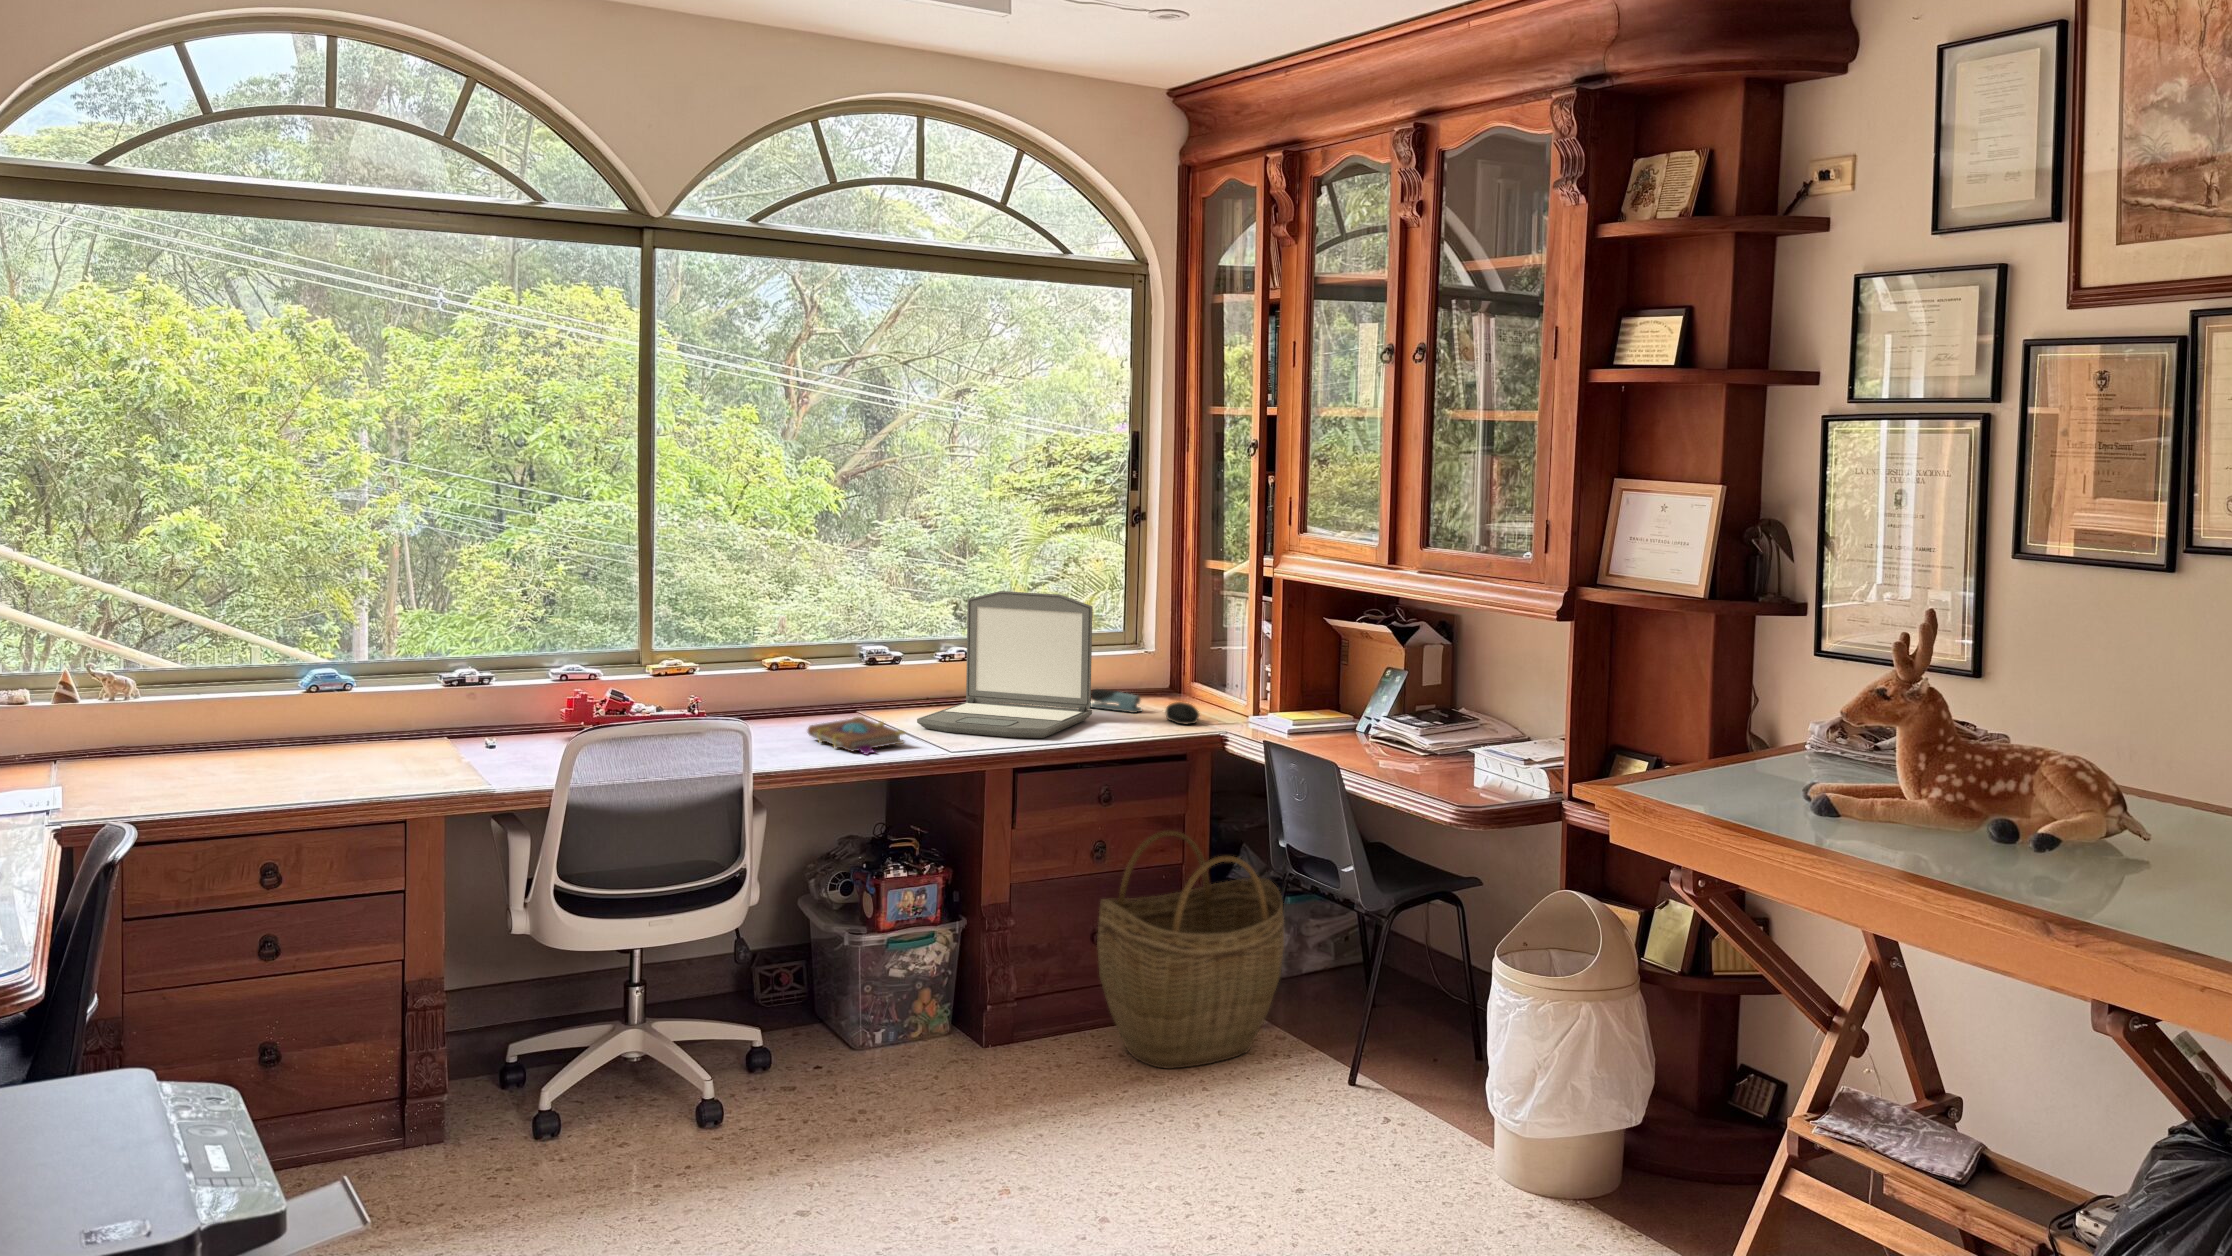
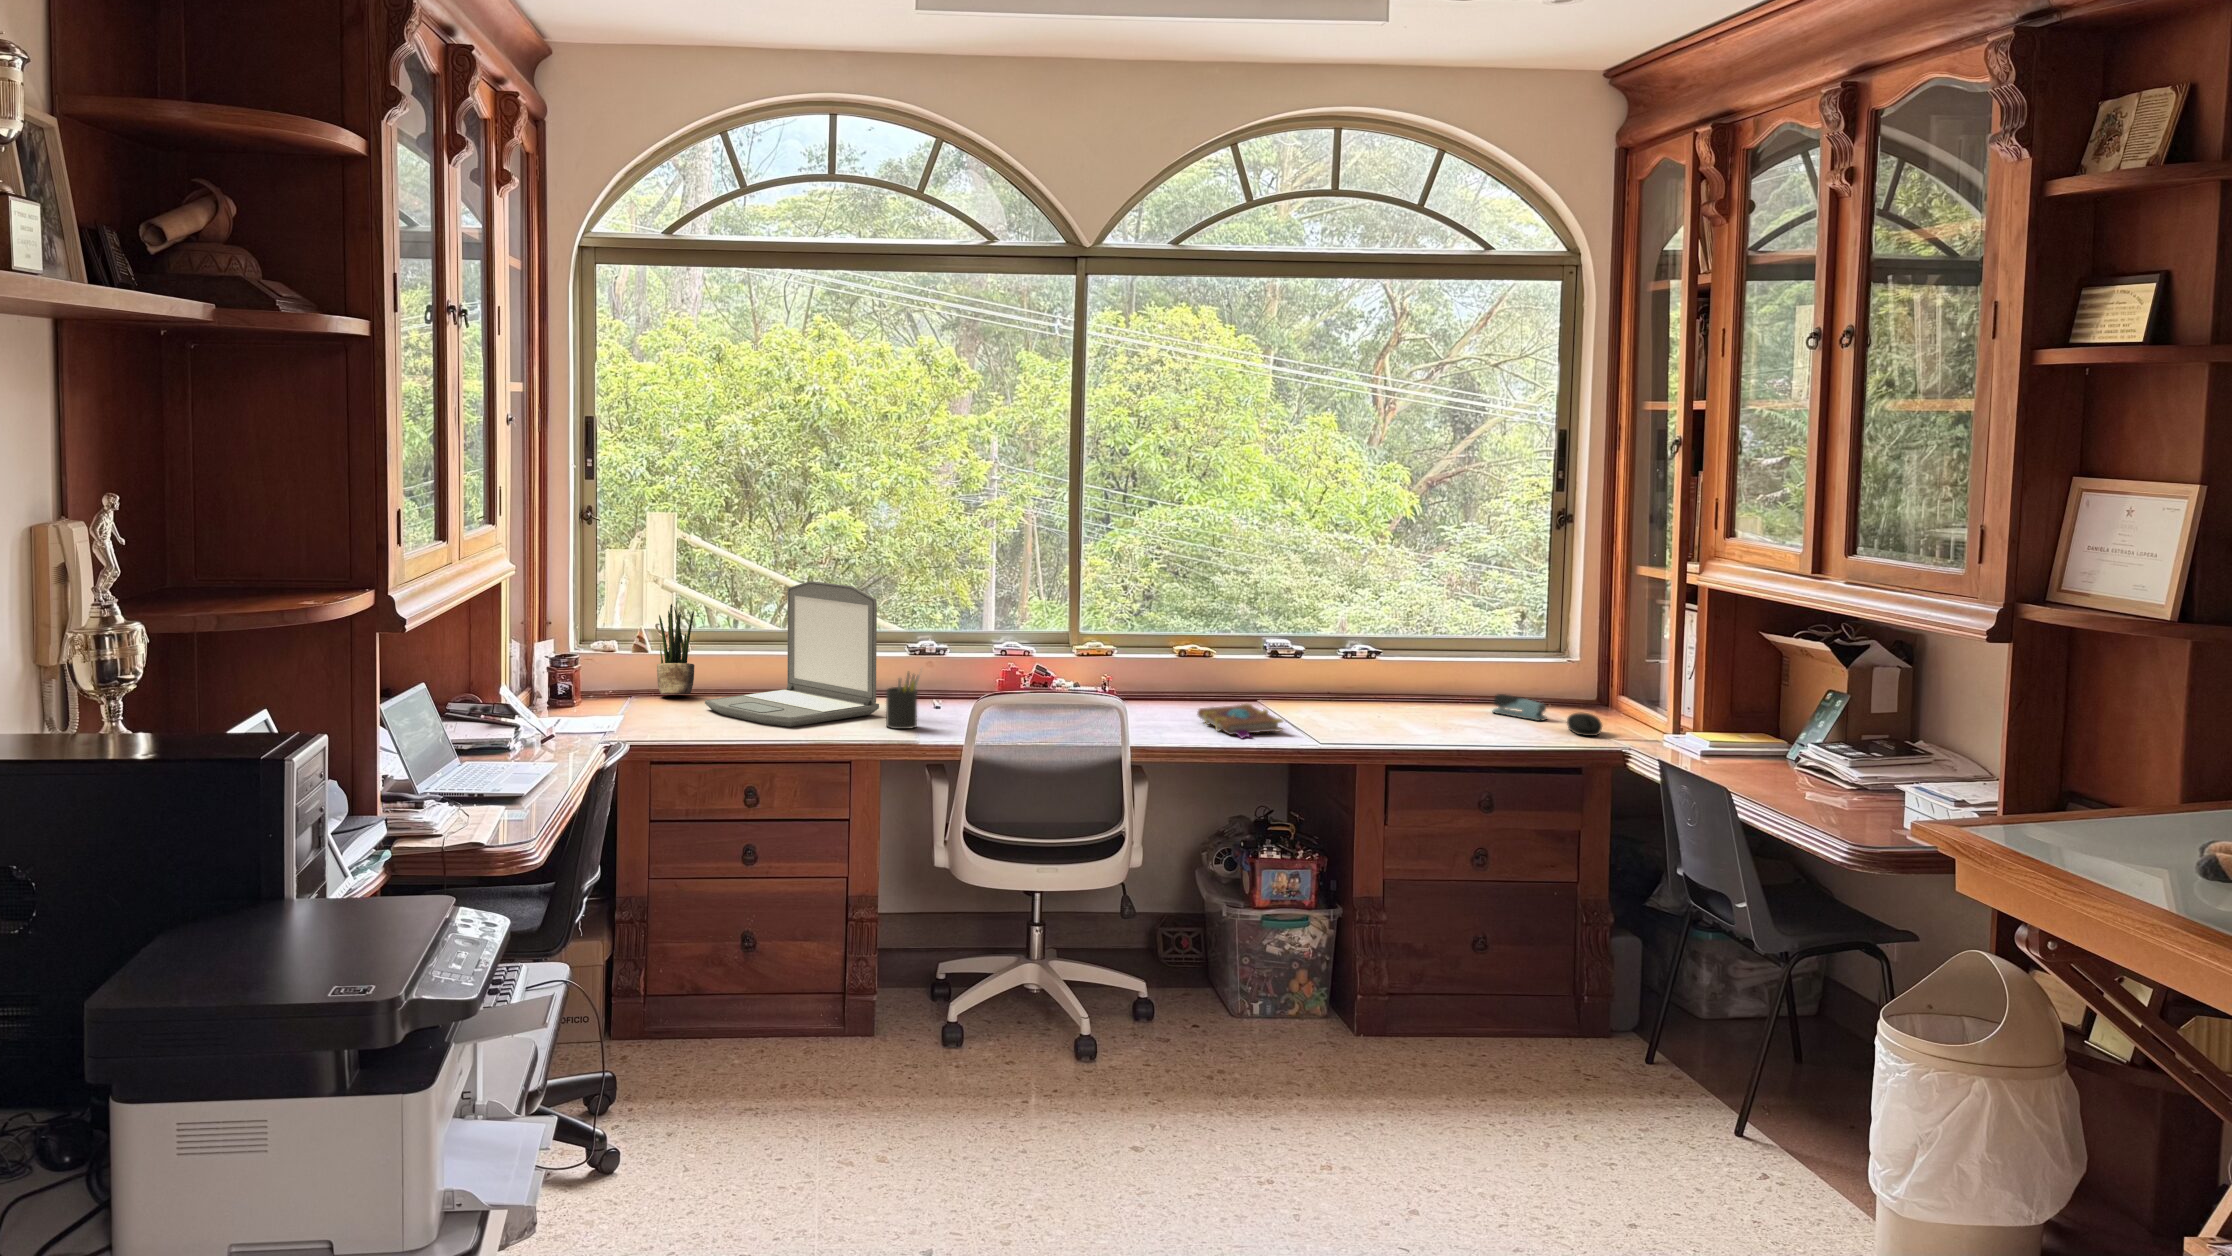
laptop: present [917,591,1093,738] -> present [705,581,879,727]
potted plant: none [95,641,151,758] -> present [657,604,694,694]
pen holder: none [444,701,491,777] -> present [886,671,920,729]
woven basket: present [1097,831,1284,1069] -> none [1470,843,1675,1089]

